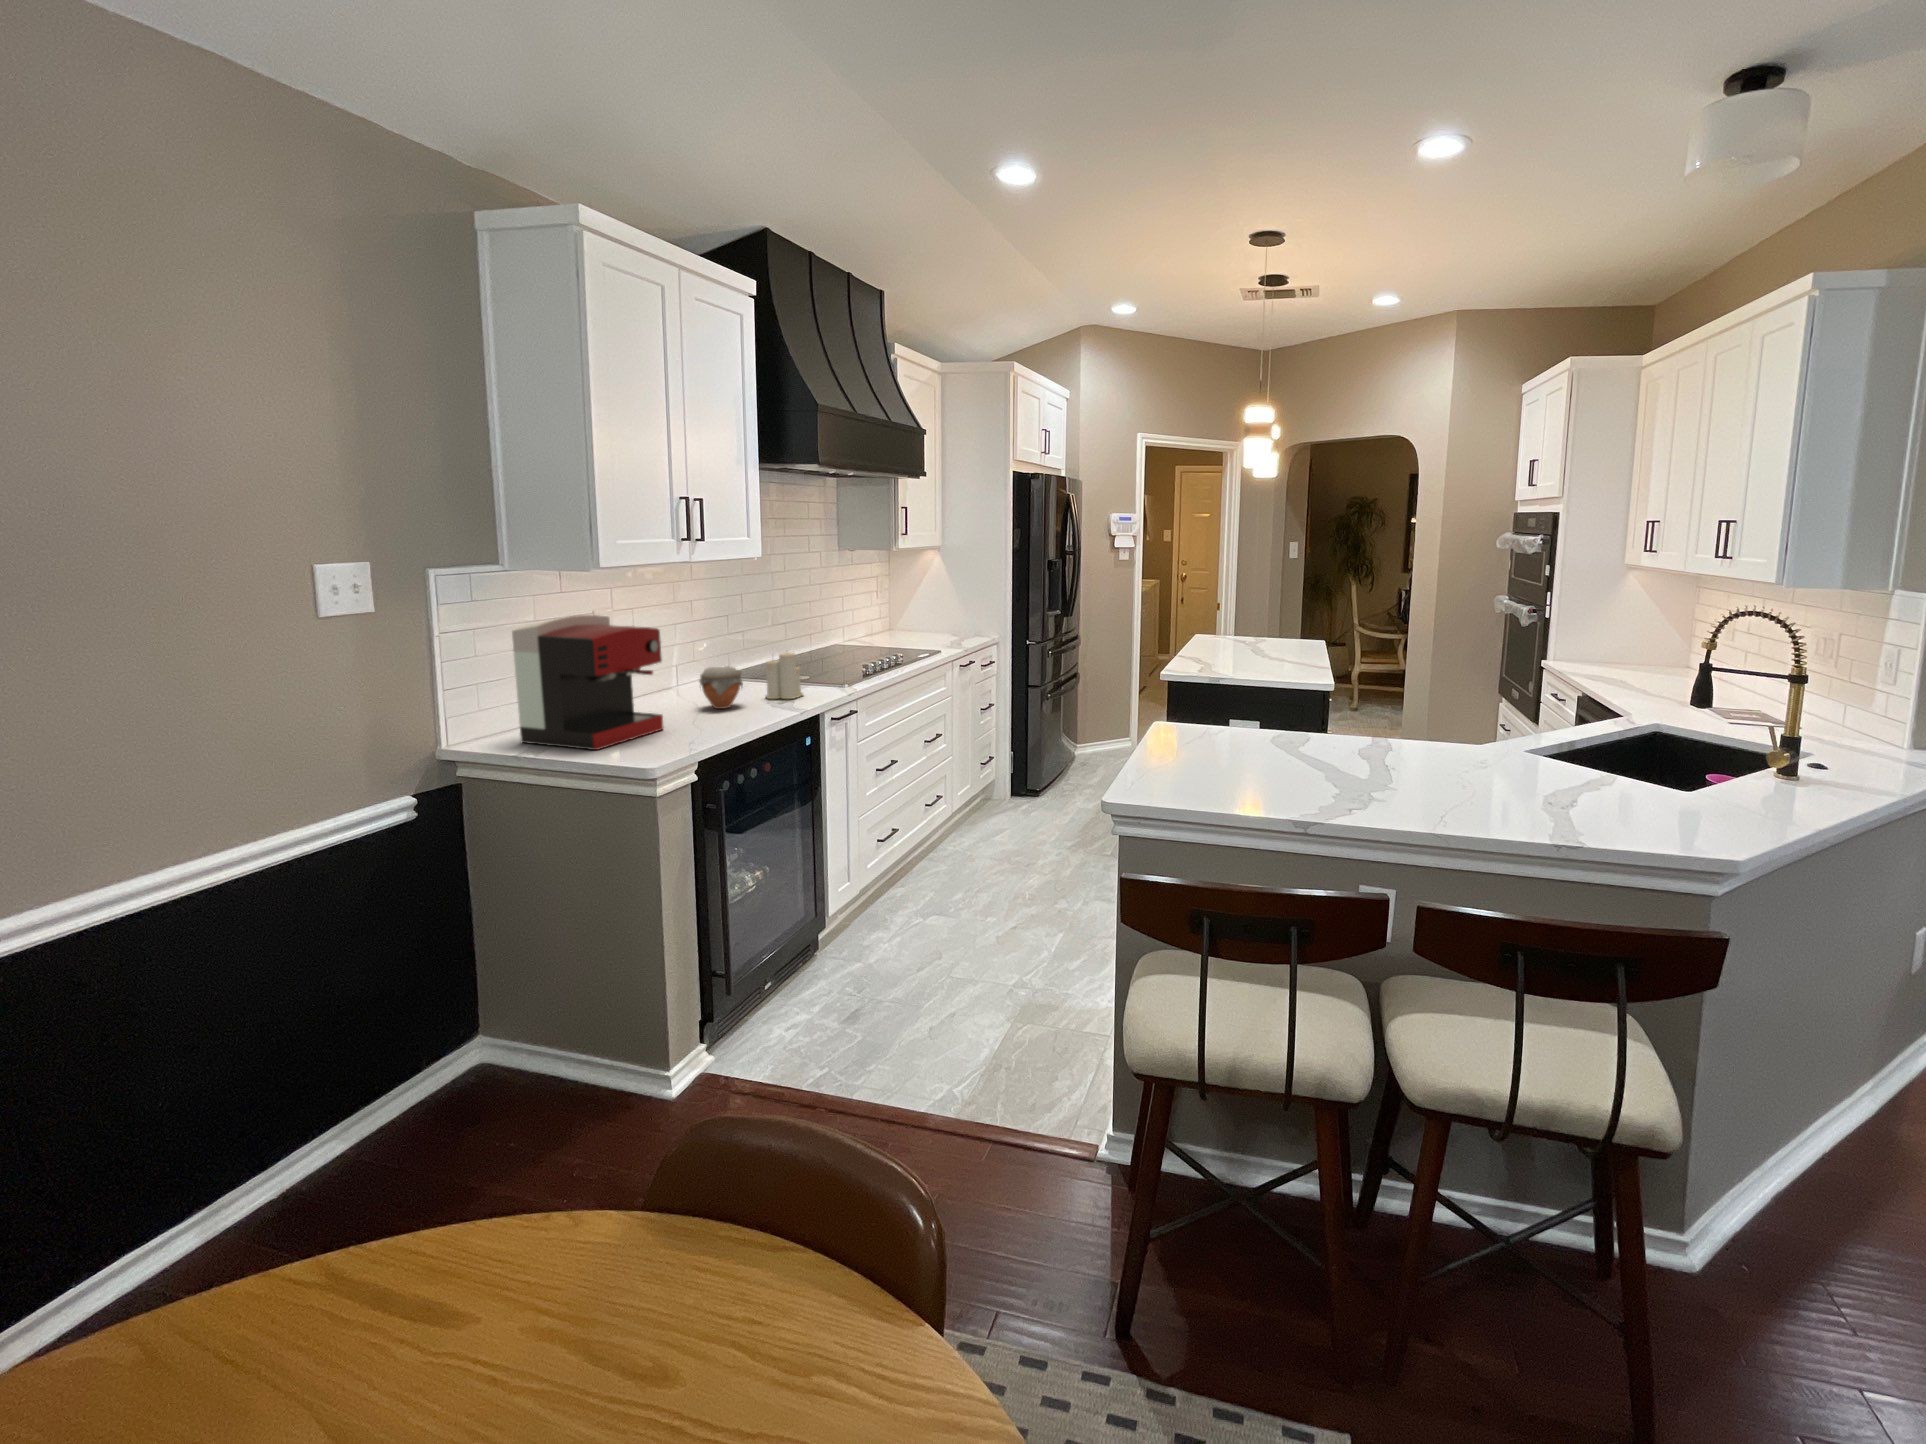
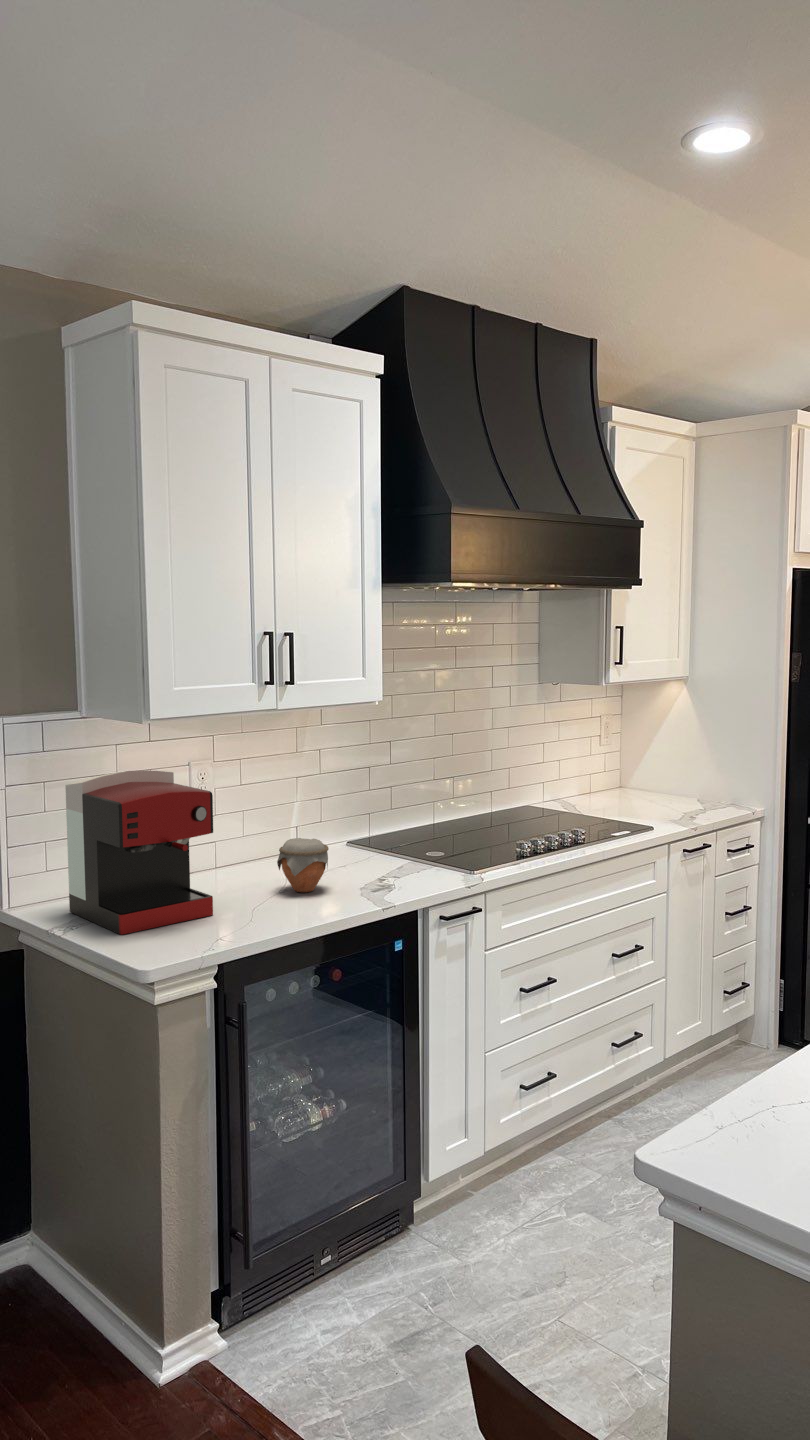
candle: present [766,652,803,699] -> none [363,820,410,888]

